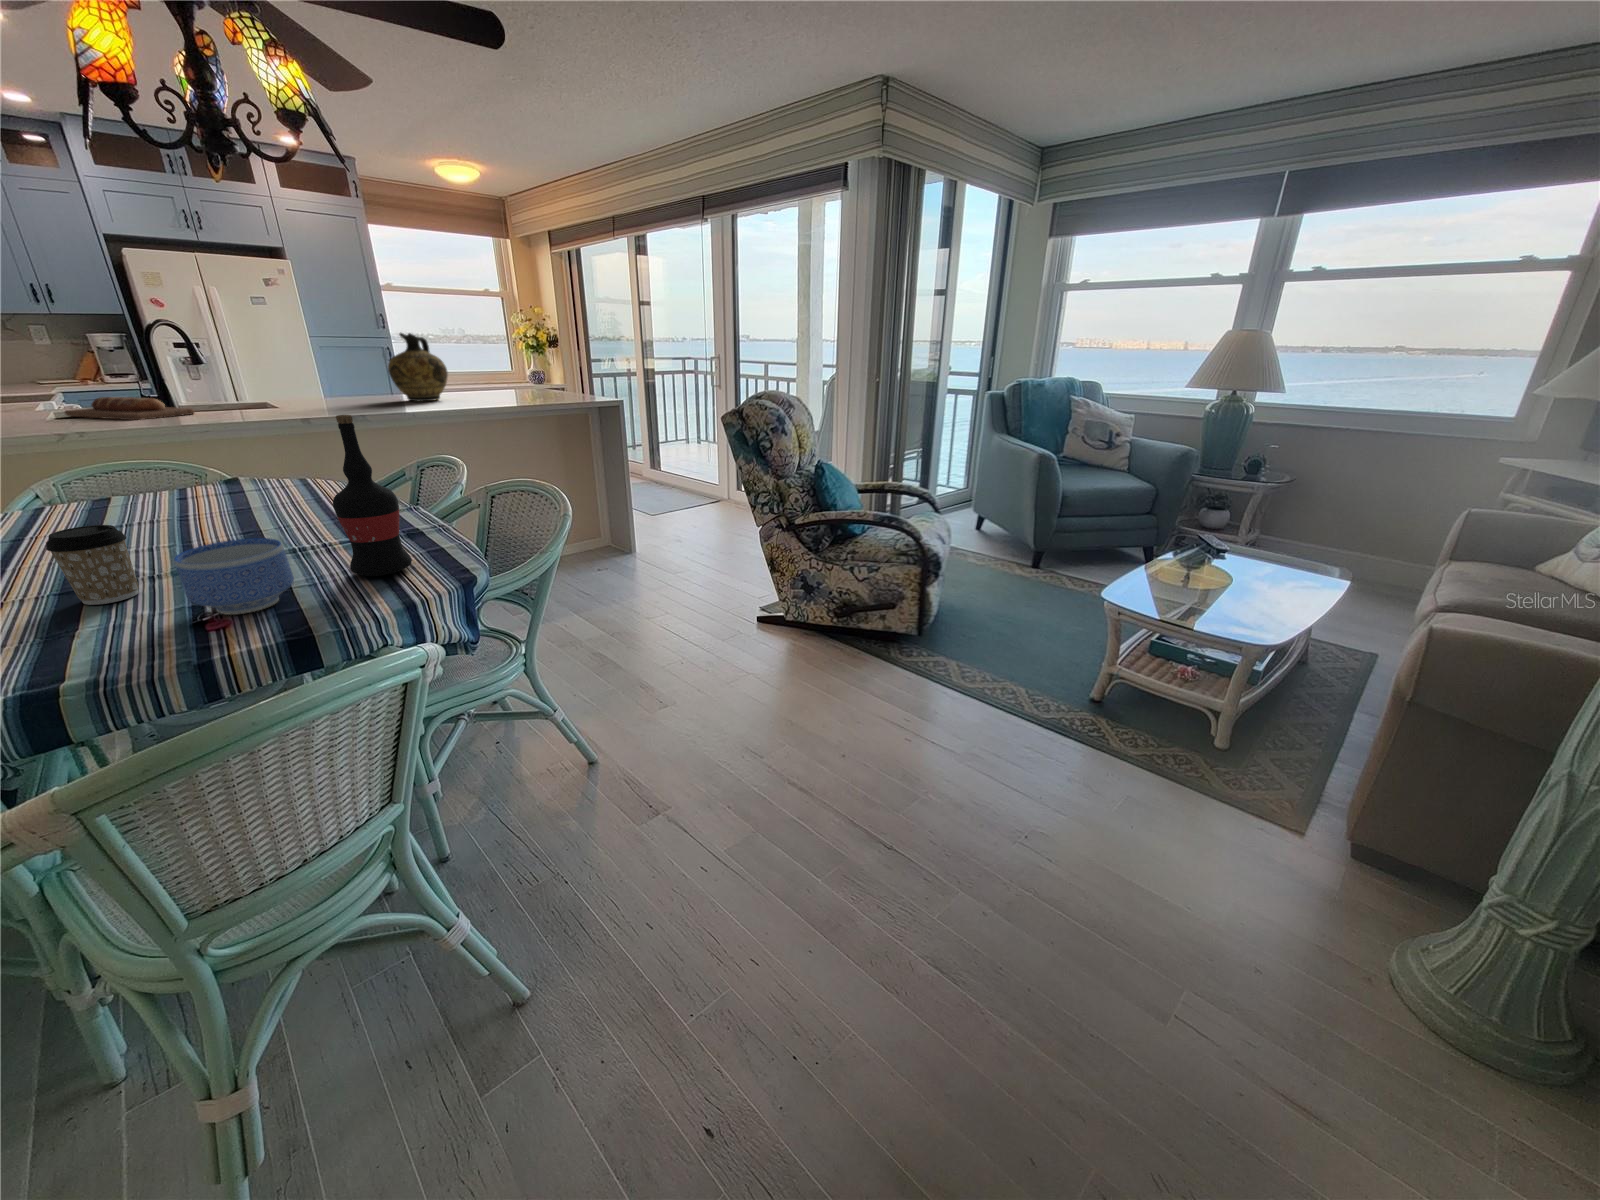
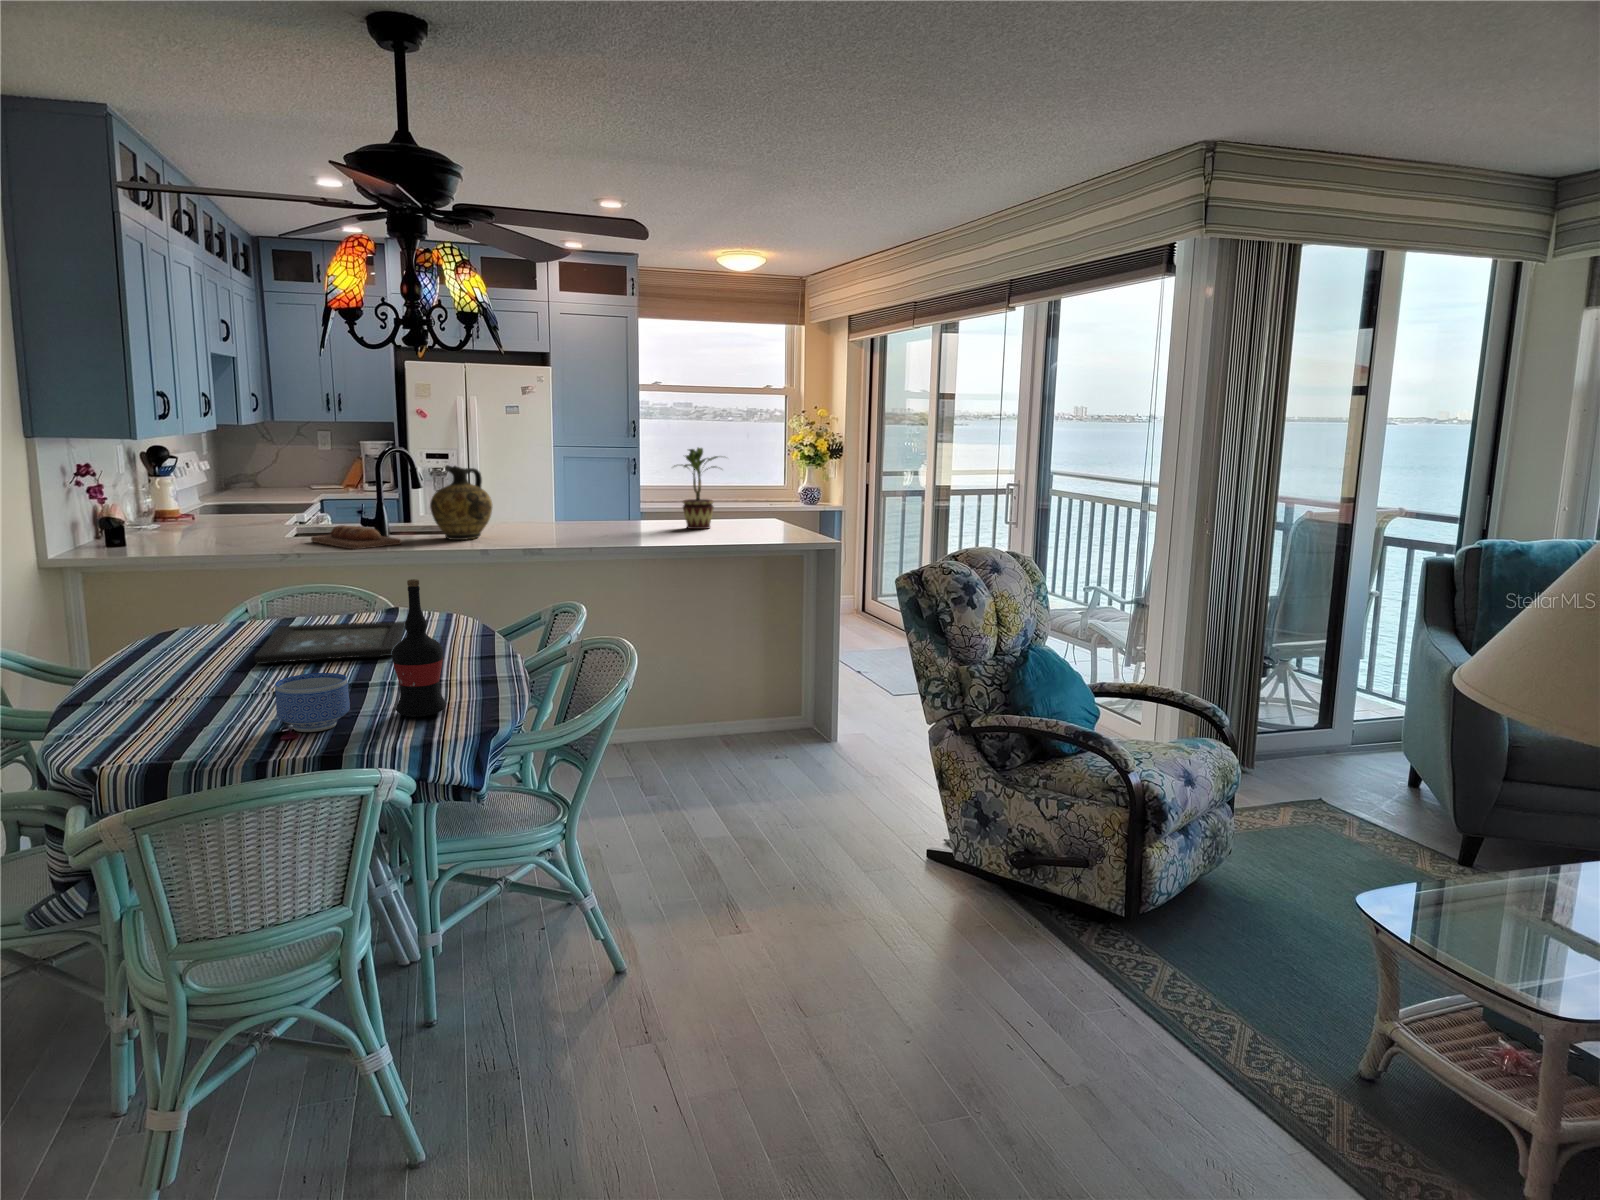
potted plant: none [464,323,514,395] -> present [683,448,718,529]
ceramic jug: present [388,333,448,401] -> present [430,465,492,540]
tray: none [81,484,287,544] -> present [254,622,405,664]
coffee cup: present [46,525,139,605] -> none [216,651,264,711]

